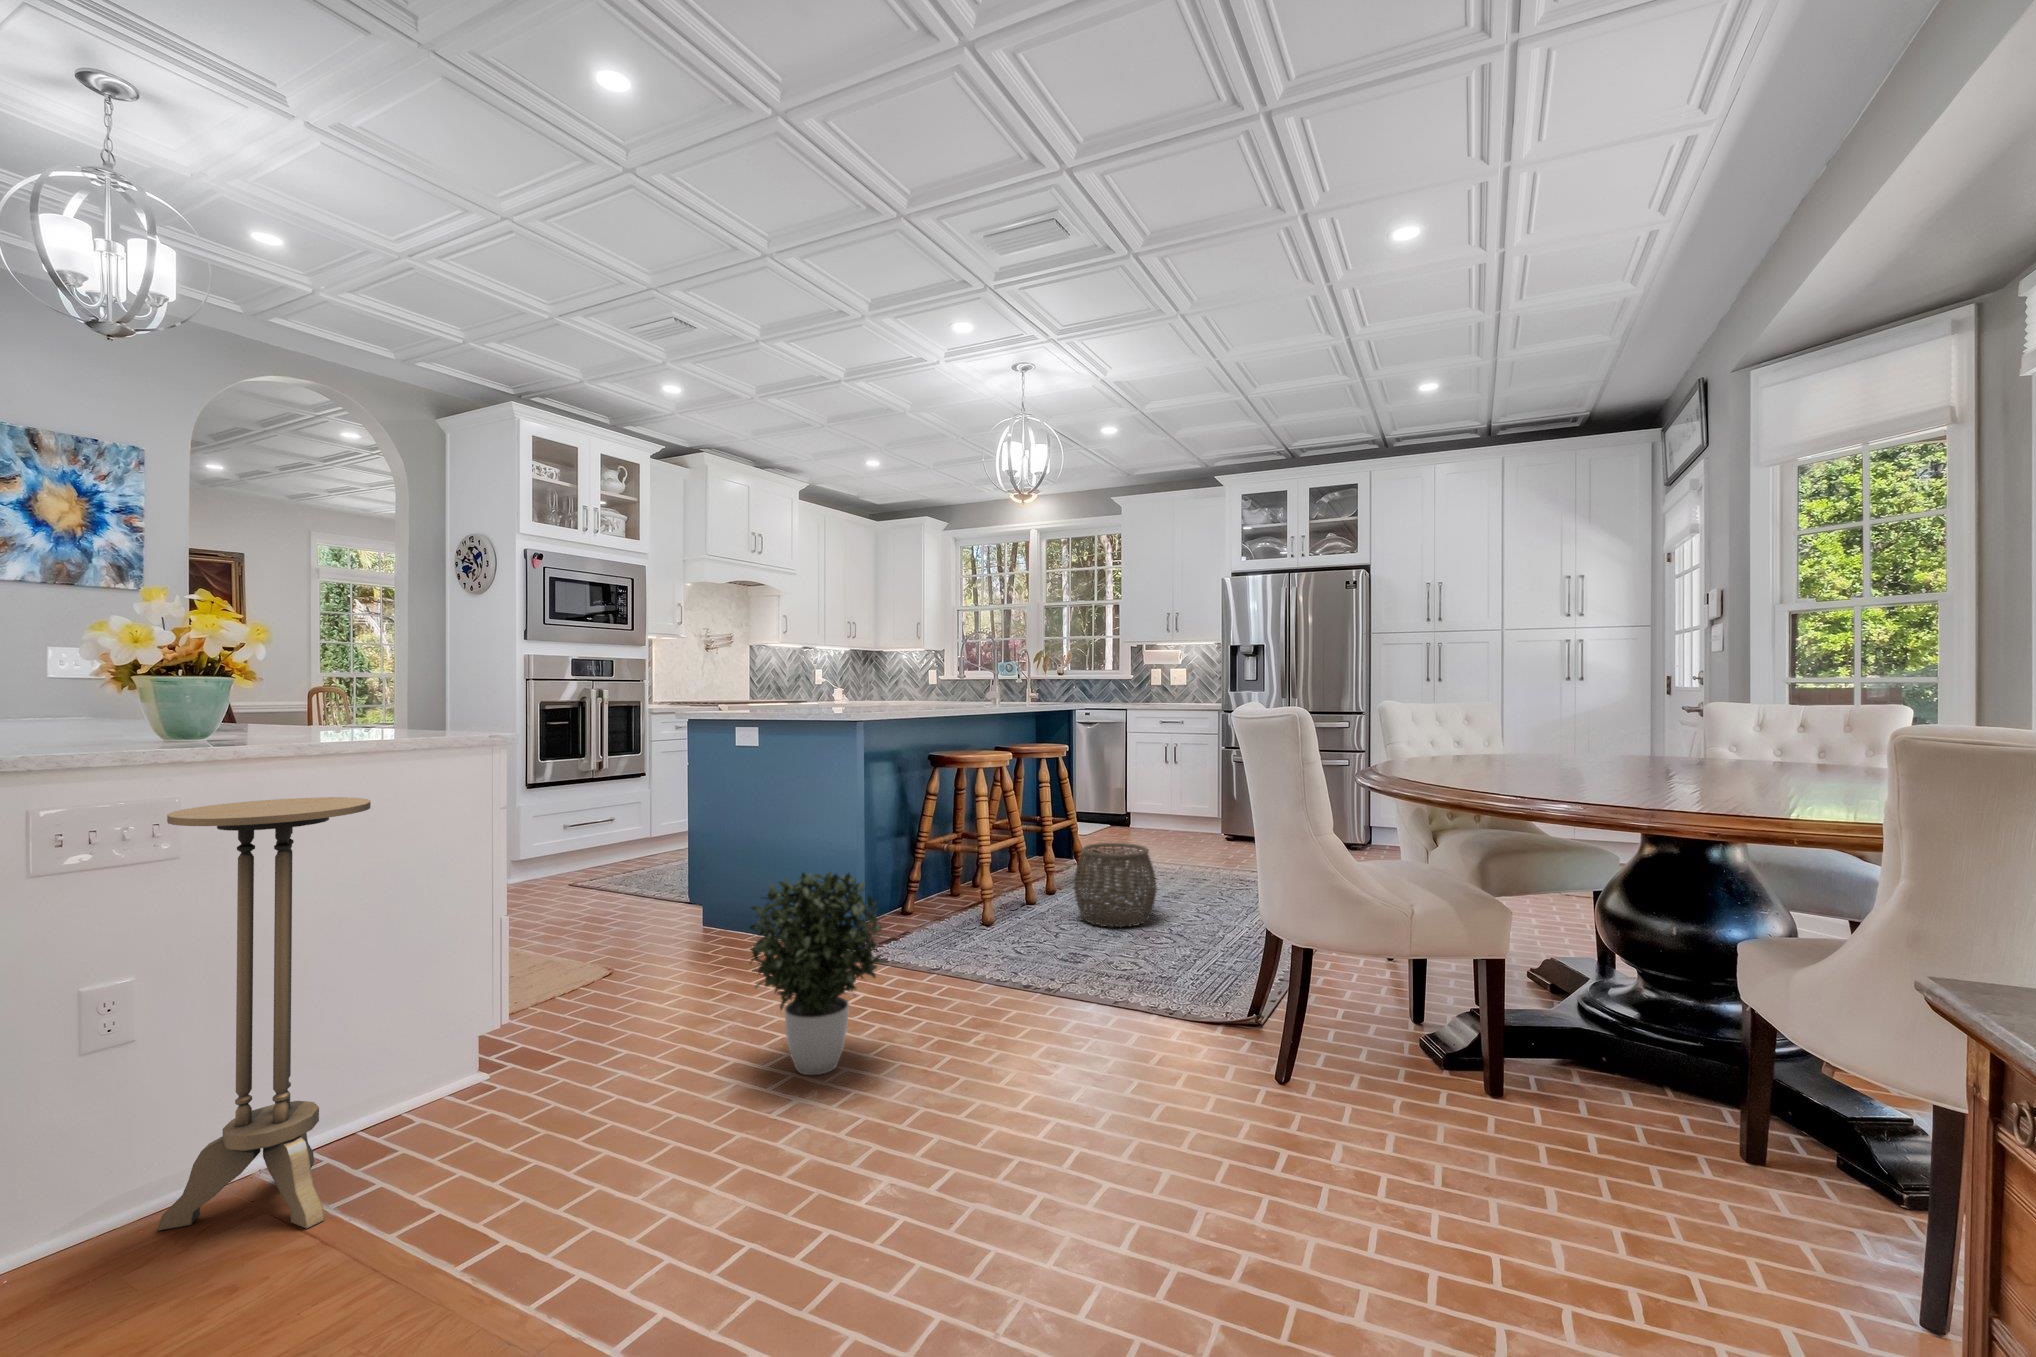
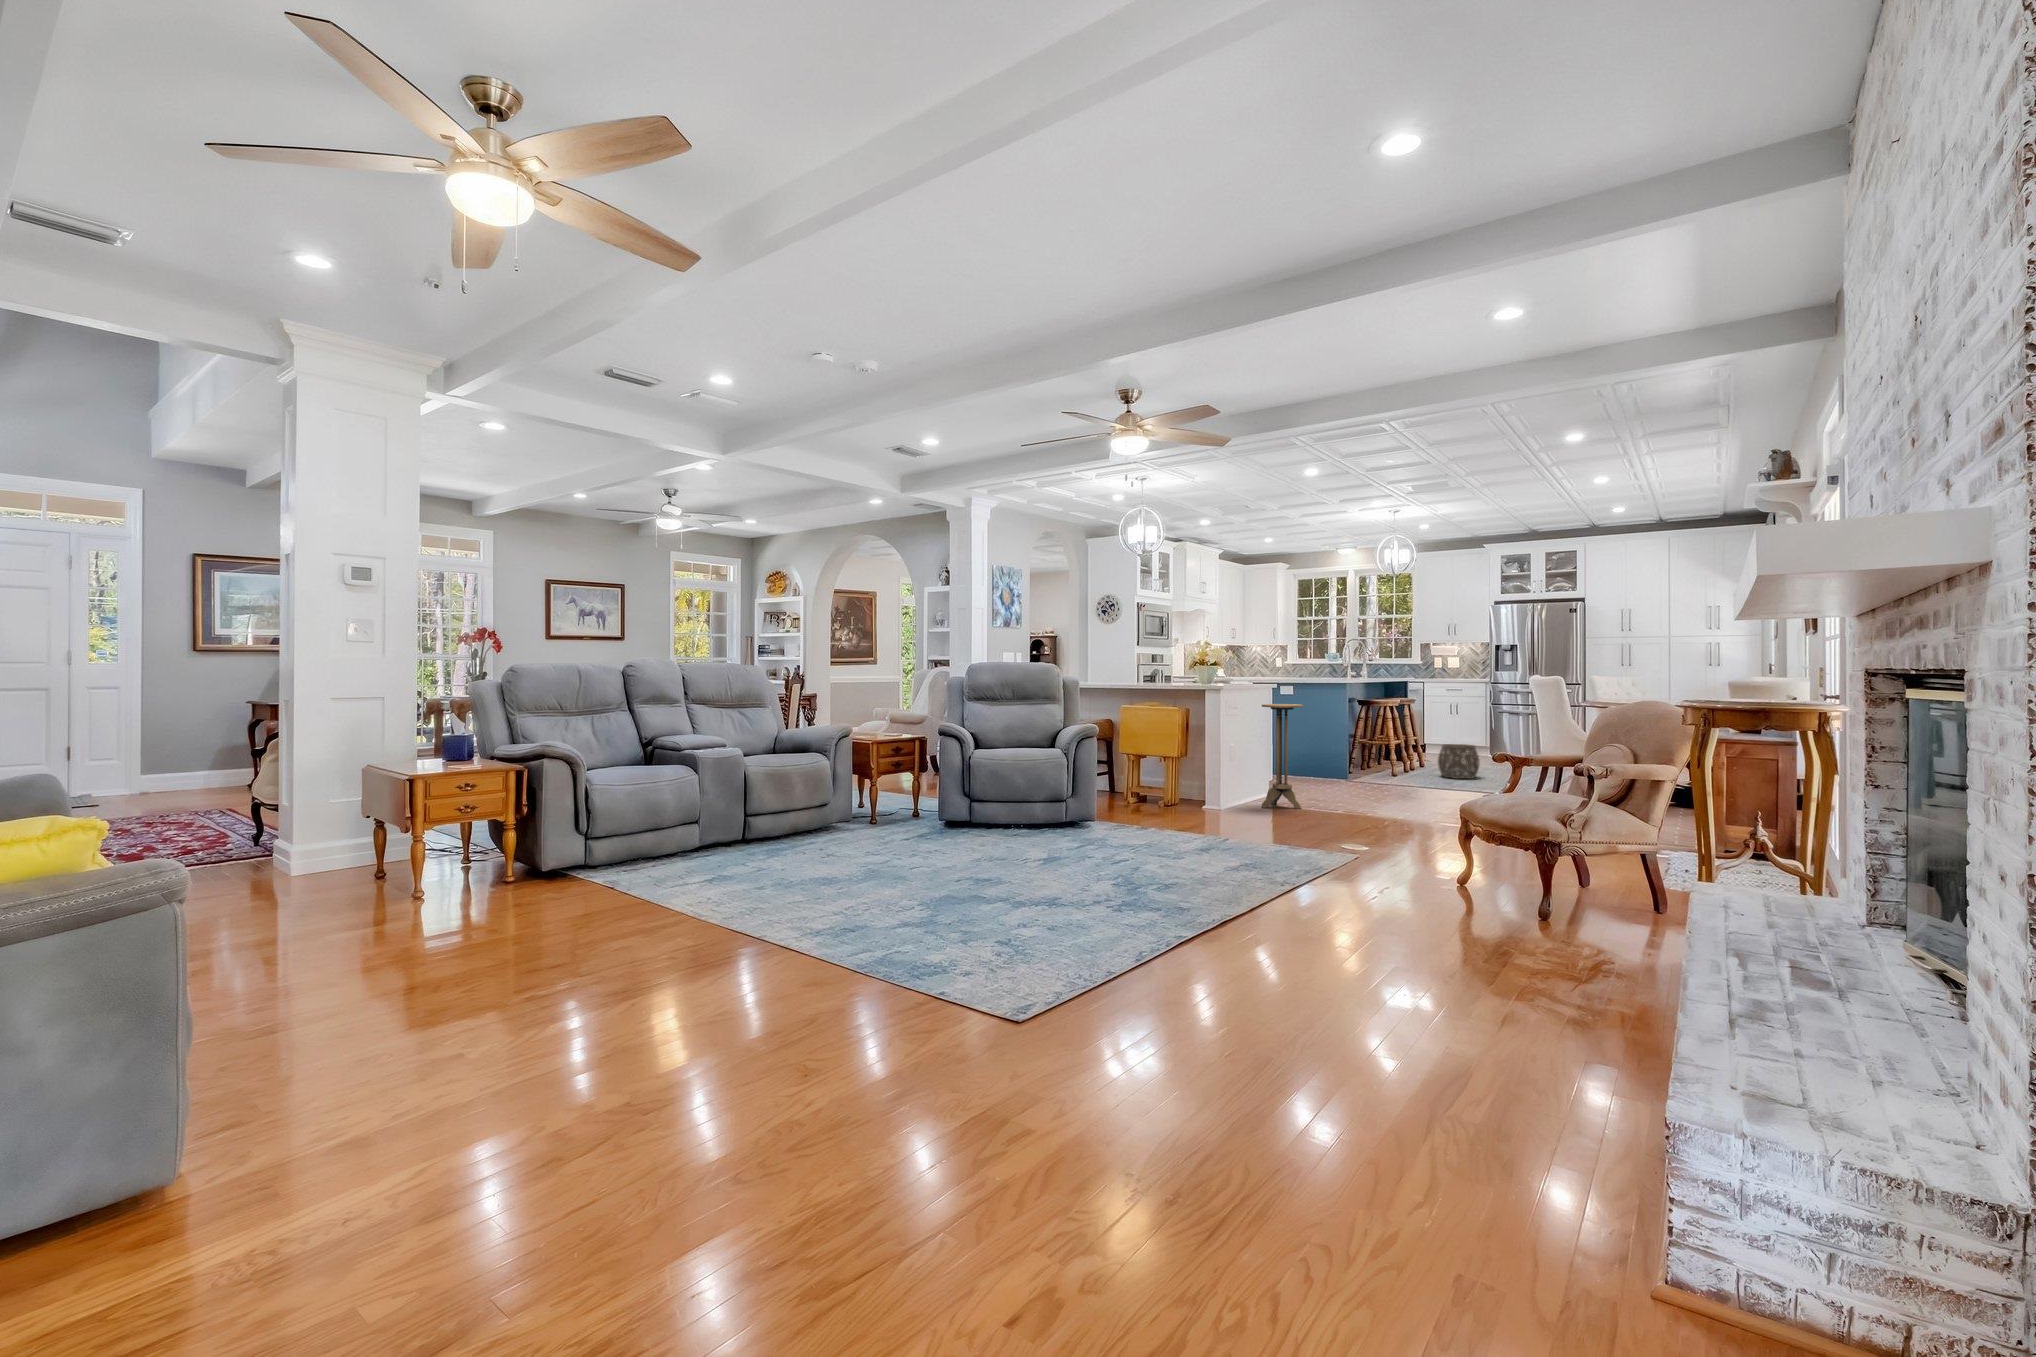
potted plant: present [750,872,883,1075] -> none [1365,734,1415,799]

